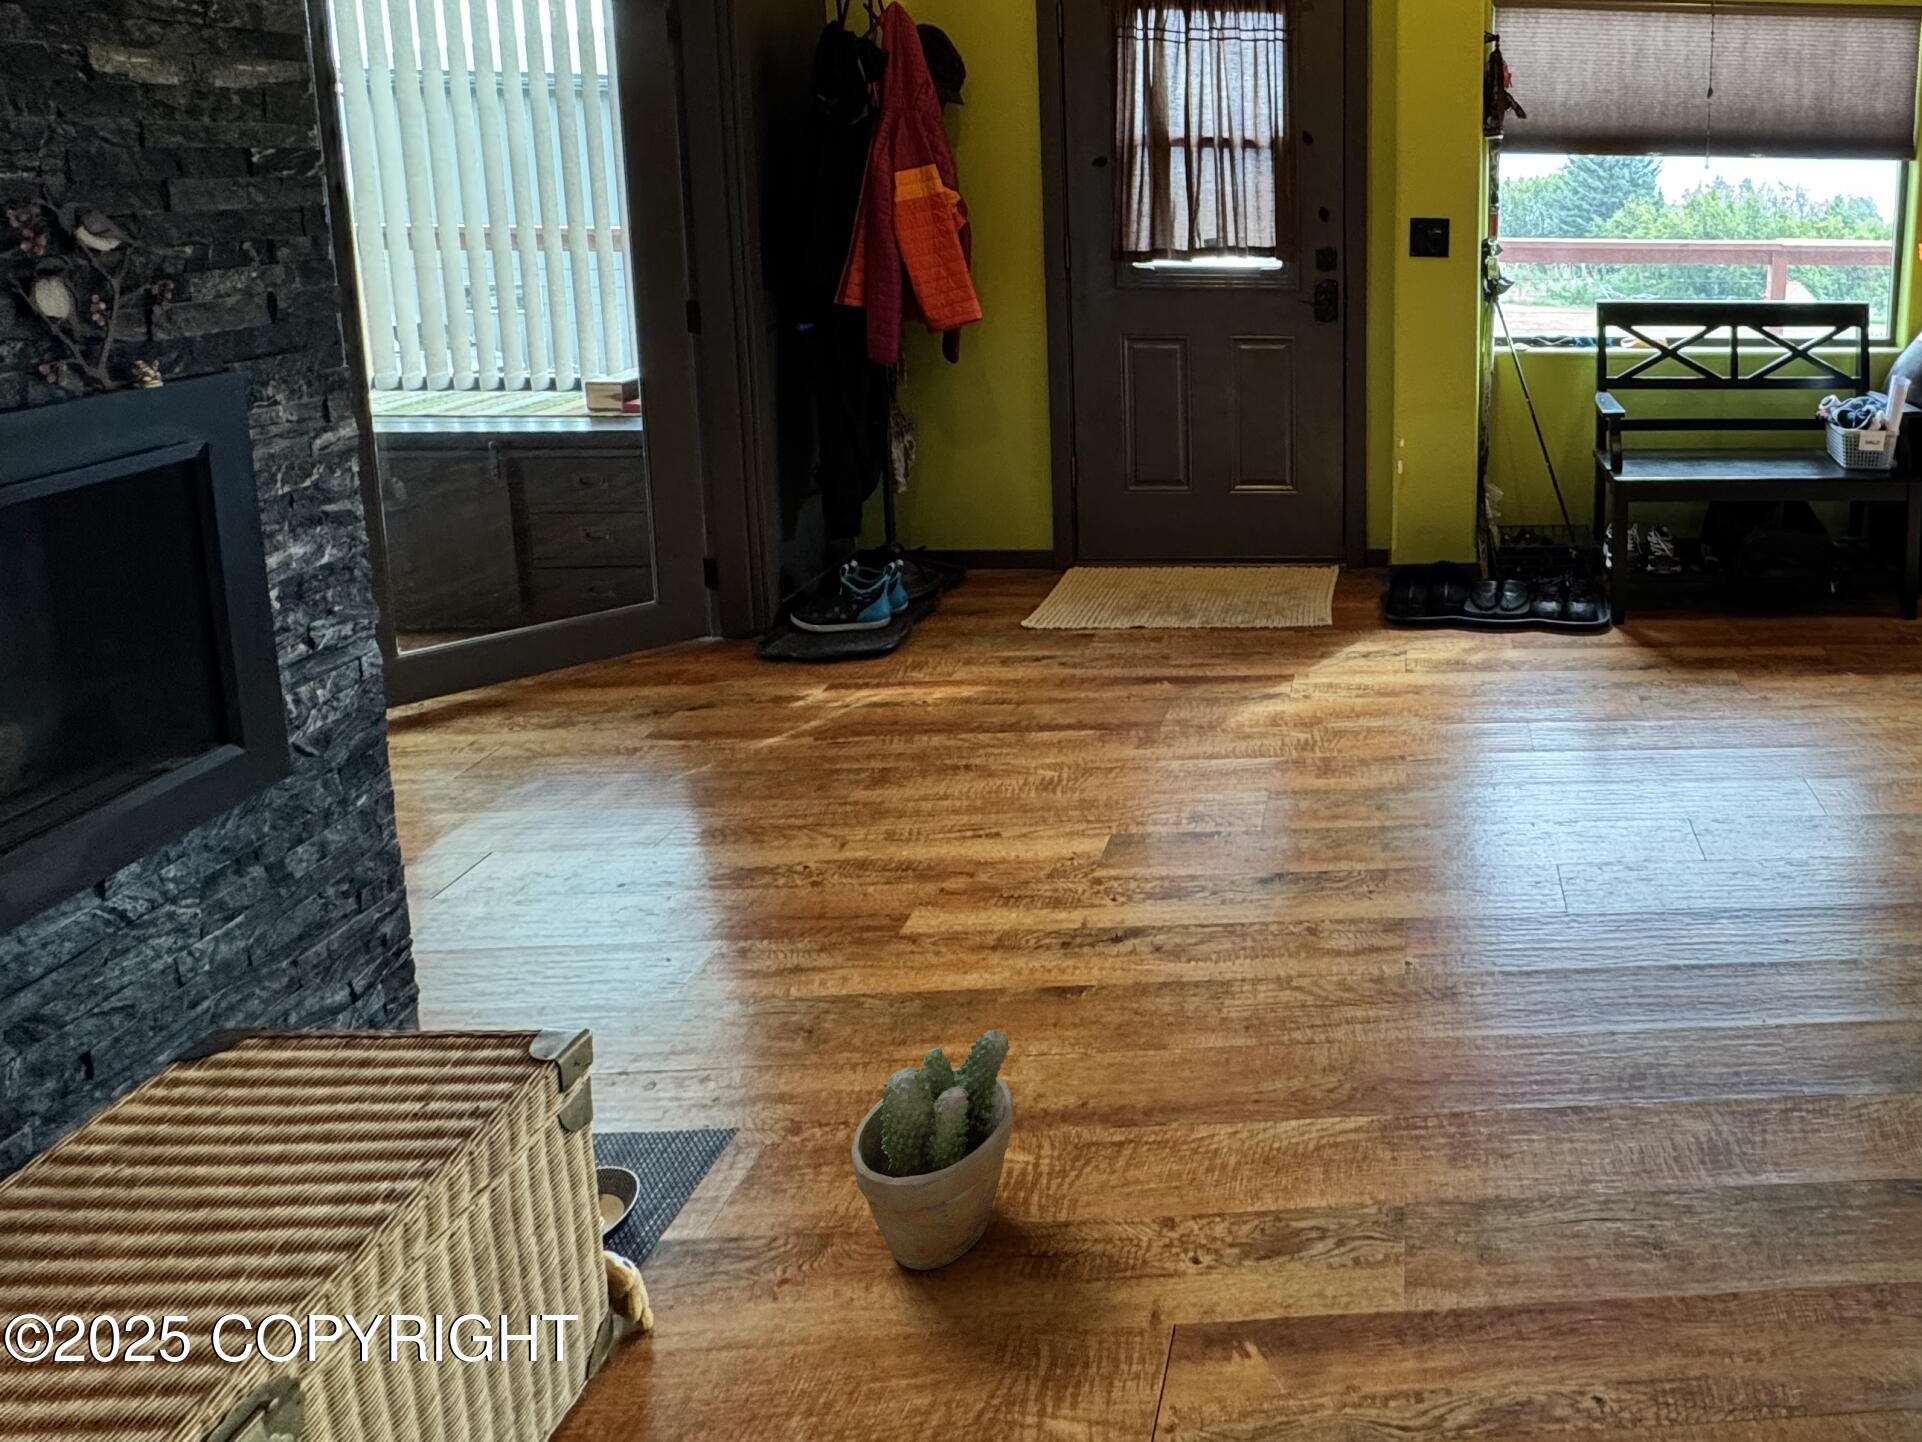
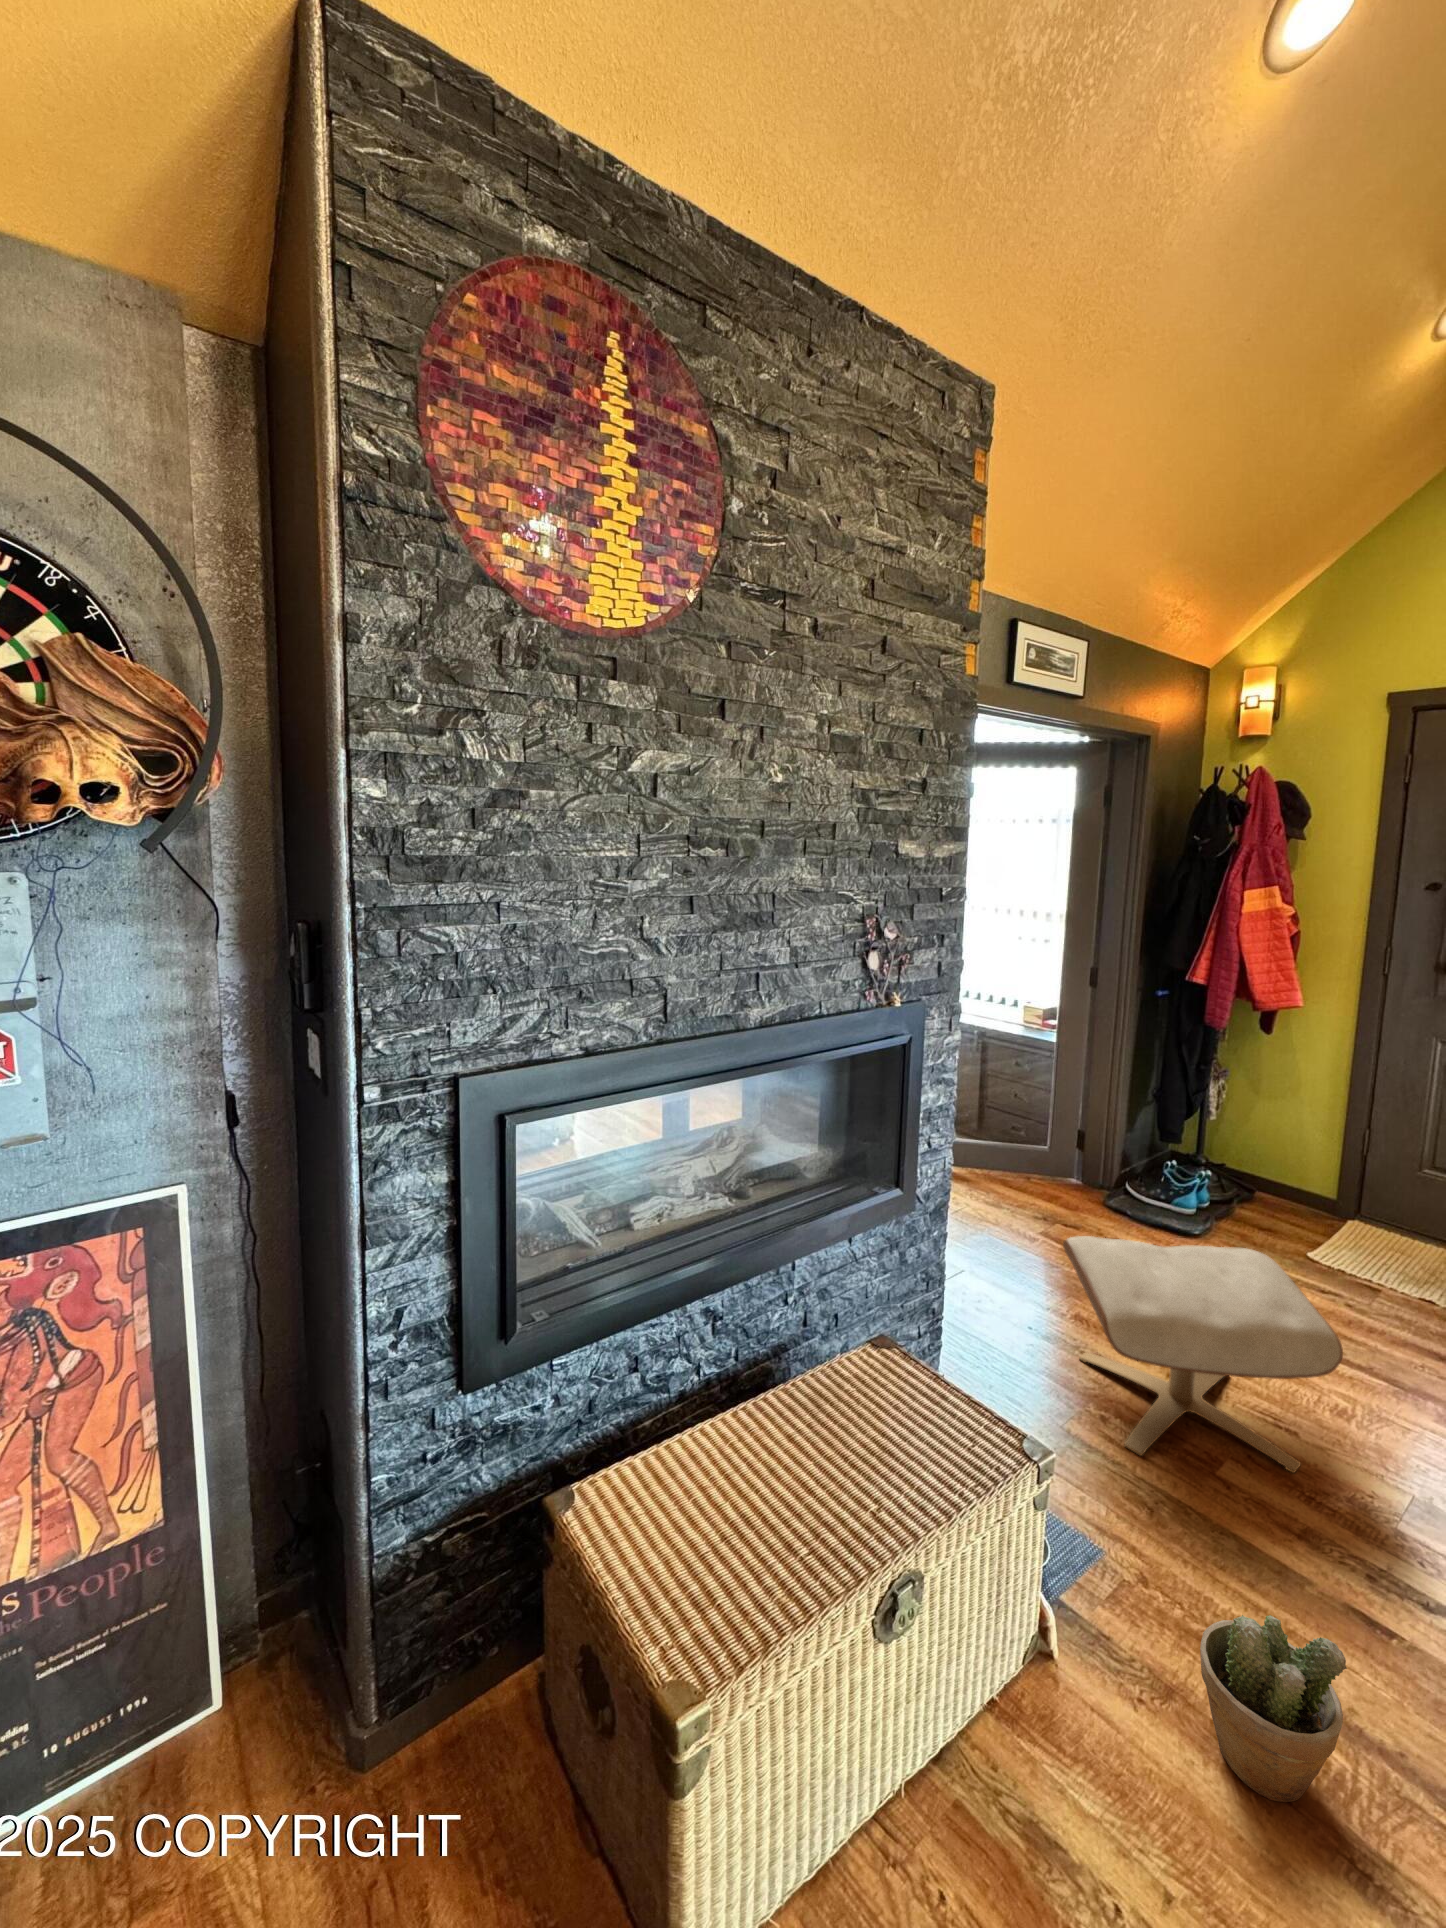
ottoman: none [652,632,1028,971] -> present [1063,1236,1343,1473]

